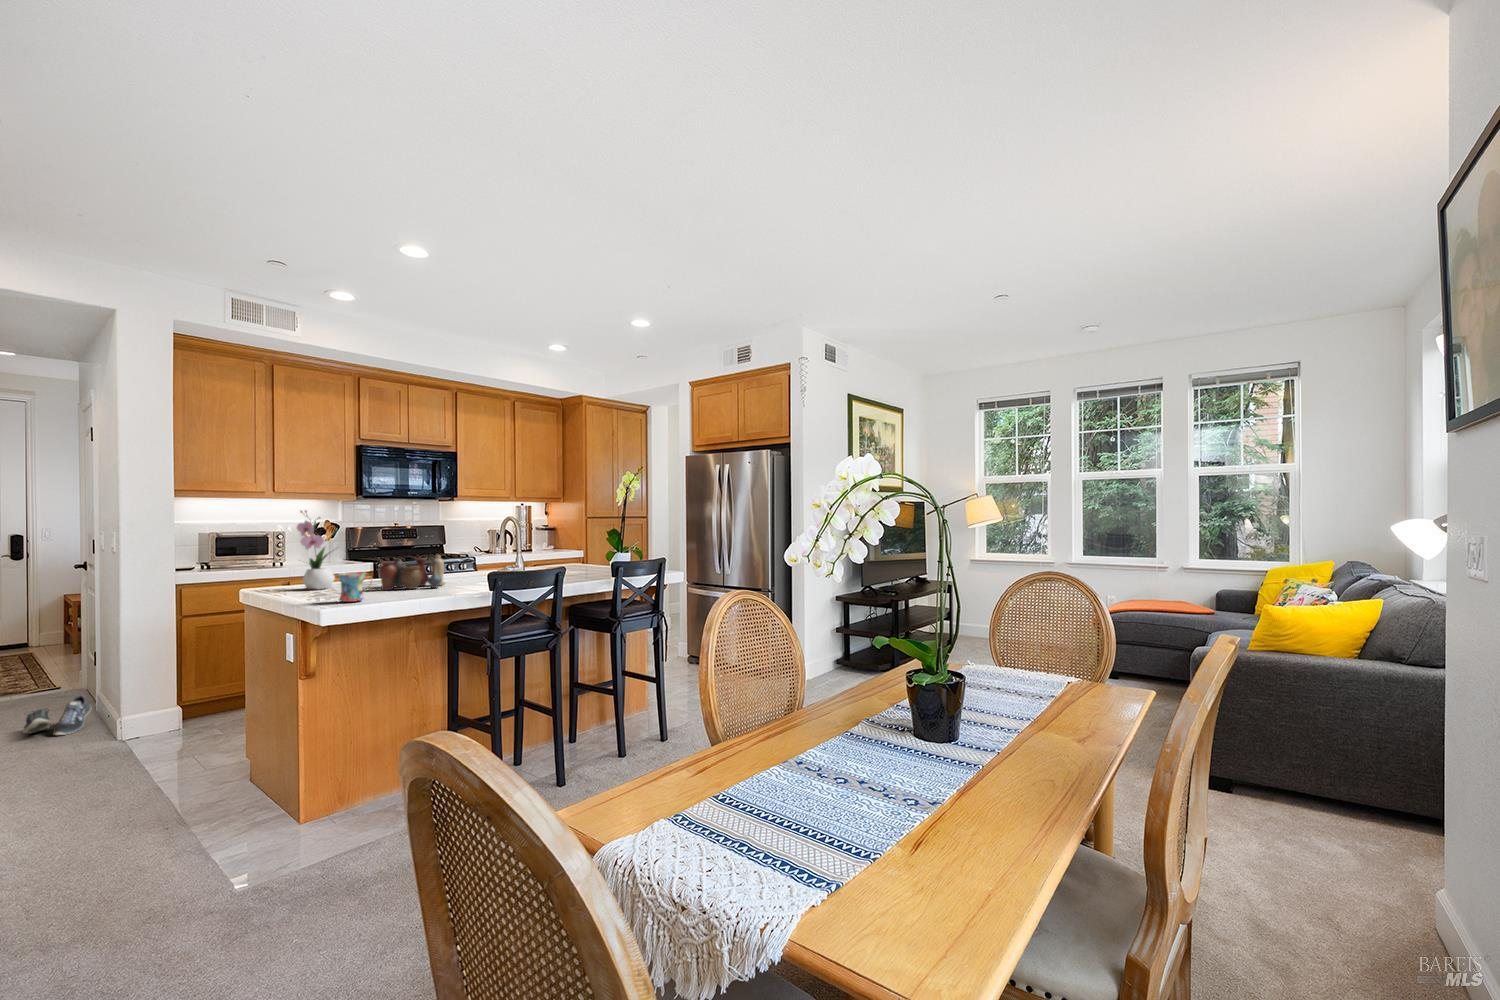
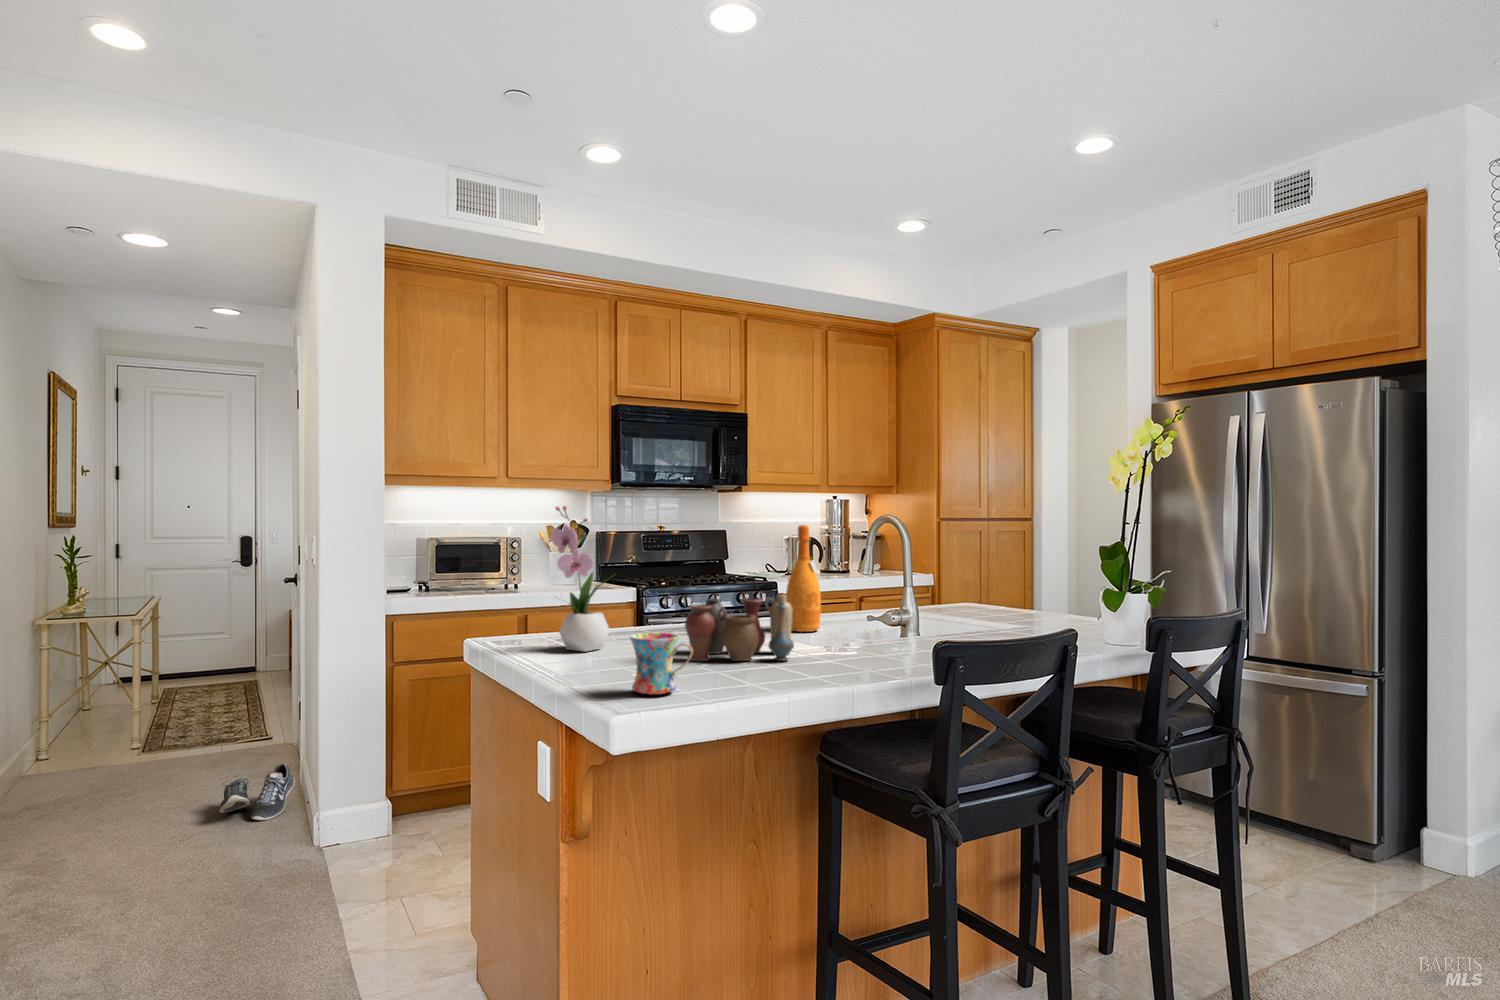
wine bottle: none [451,520,471,577] -> present [786,525,821,632]

